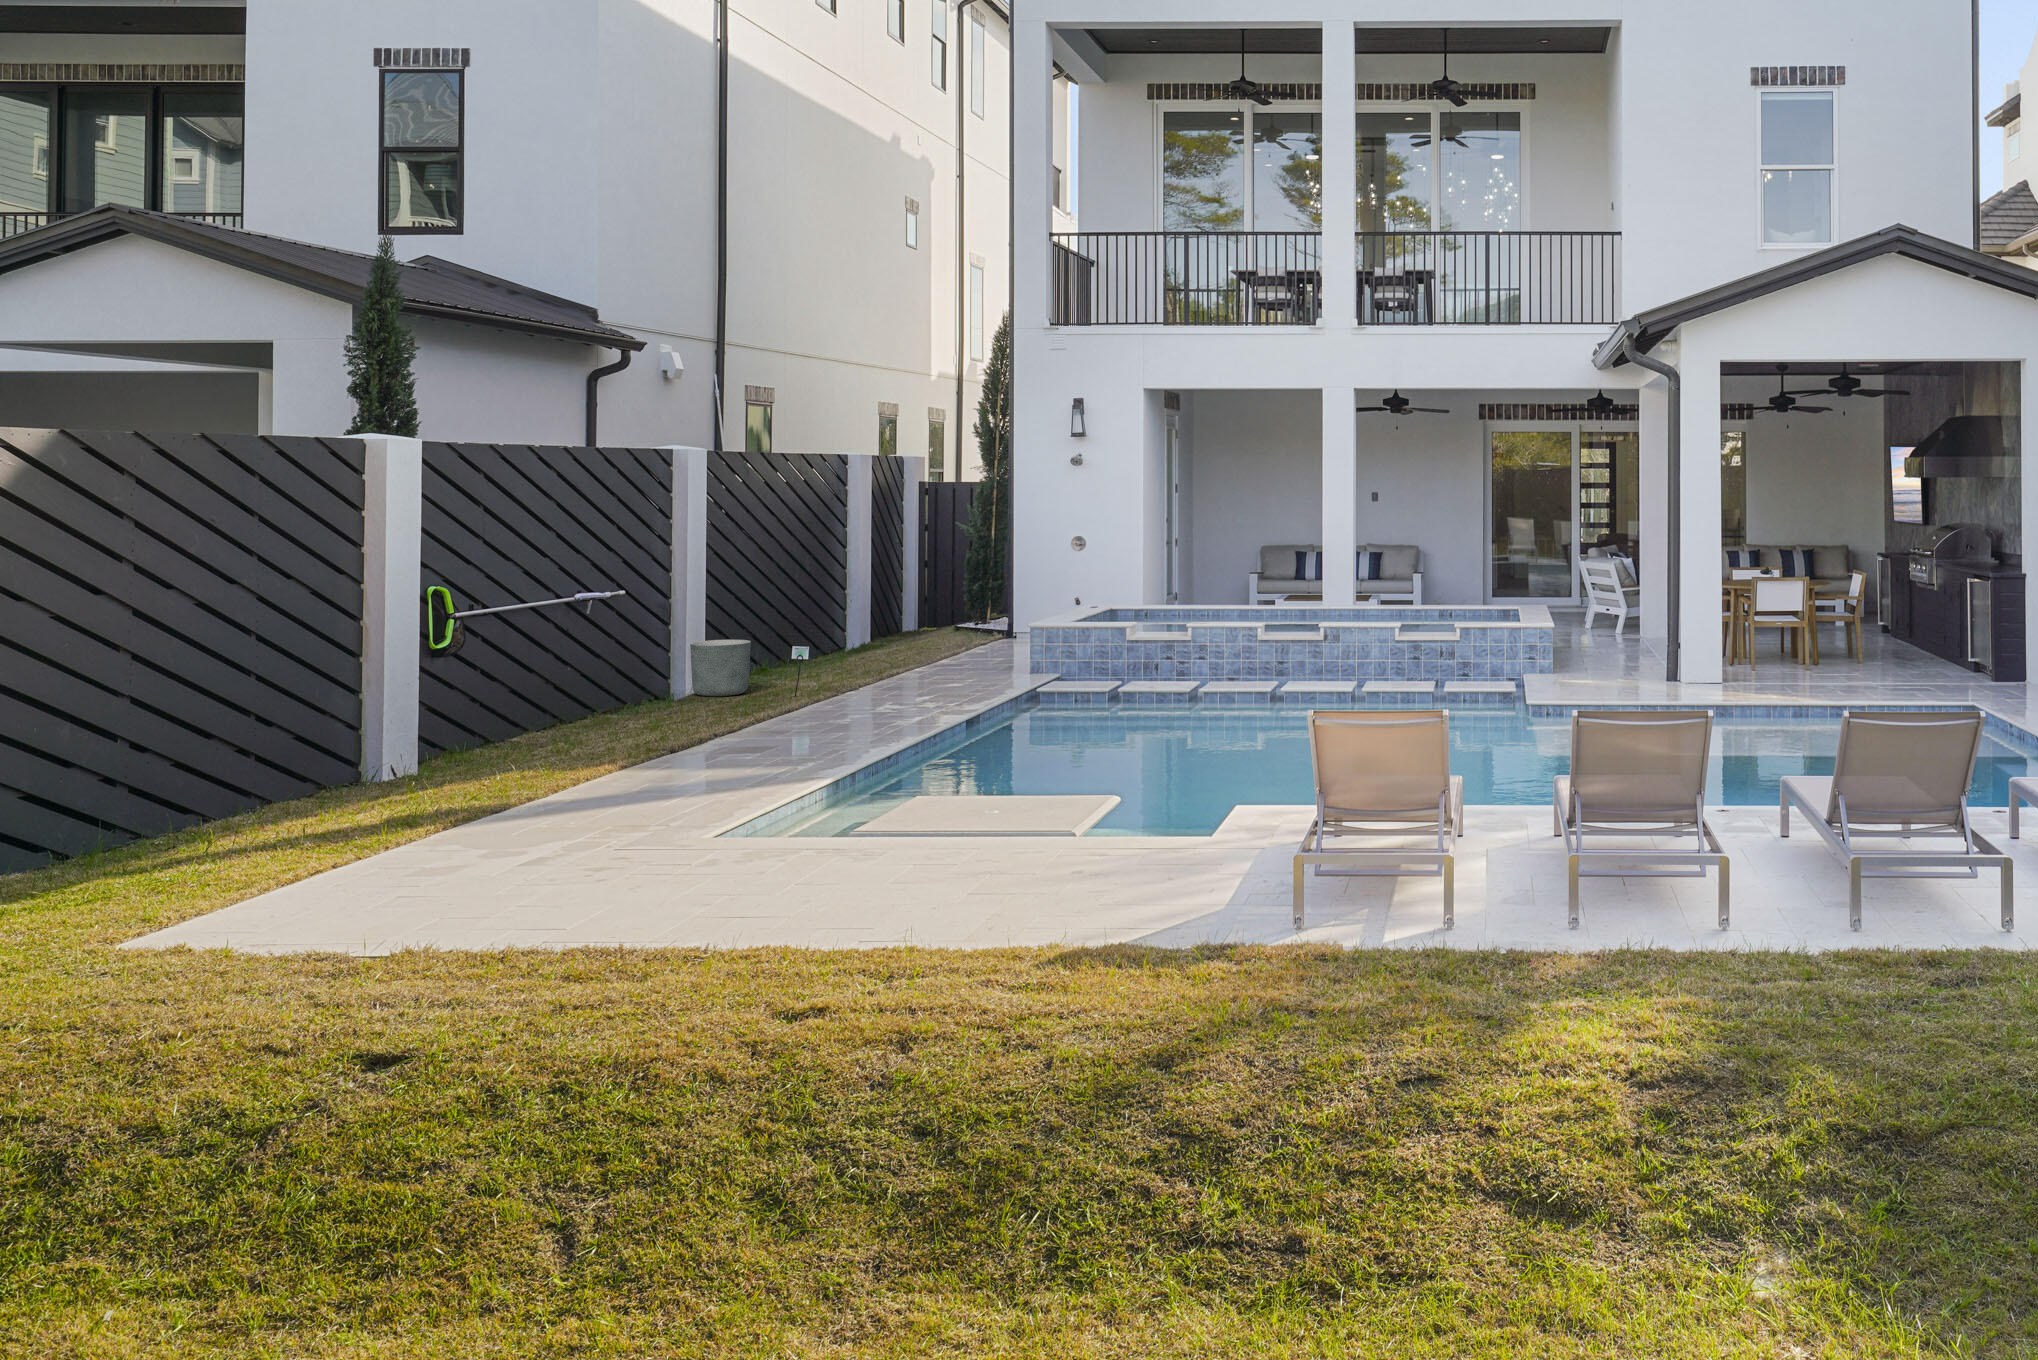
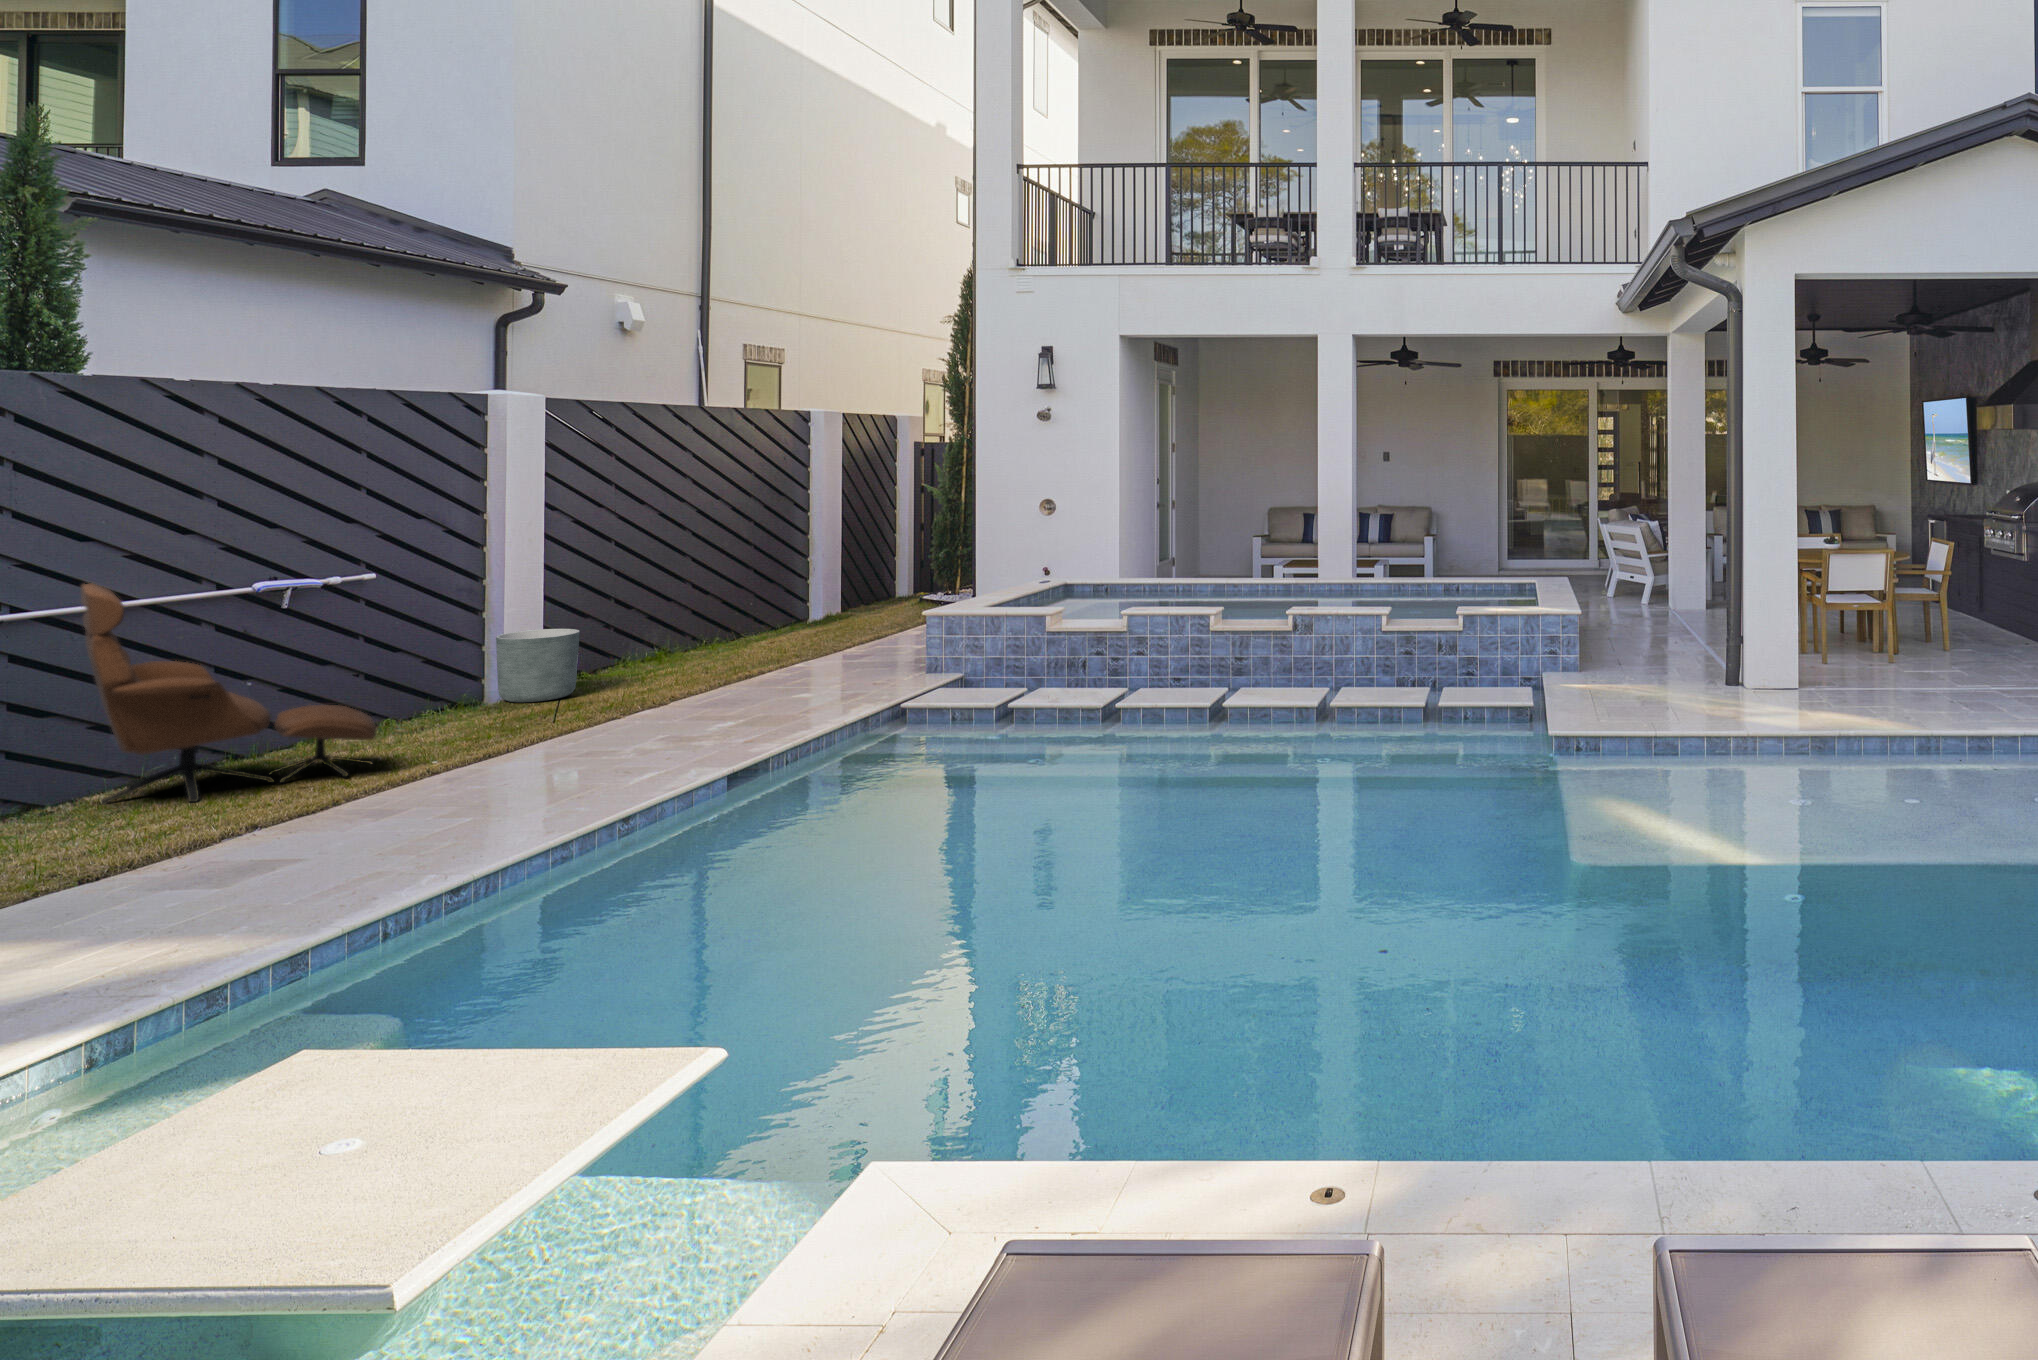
lounge chair: none [518,591,698,741] -> present [81,583,376,805]

